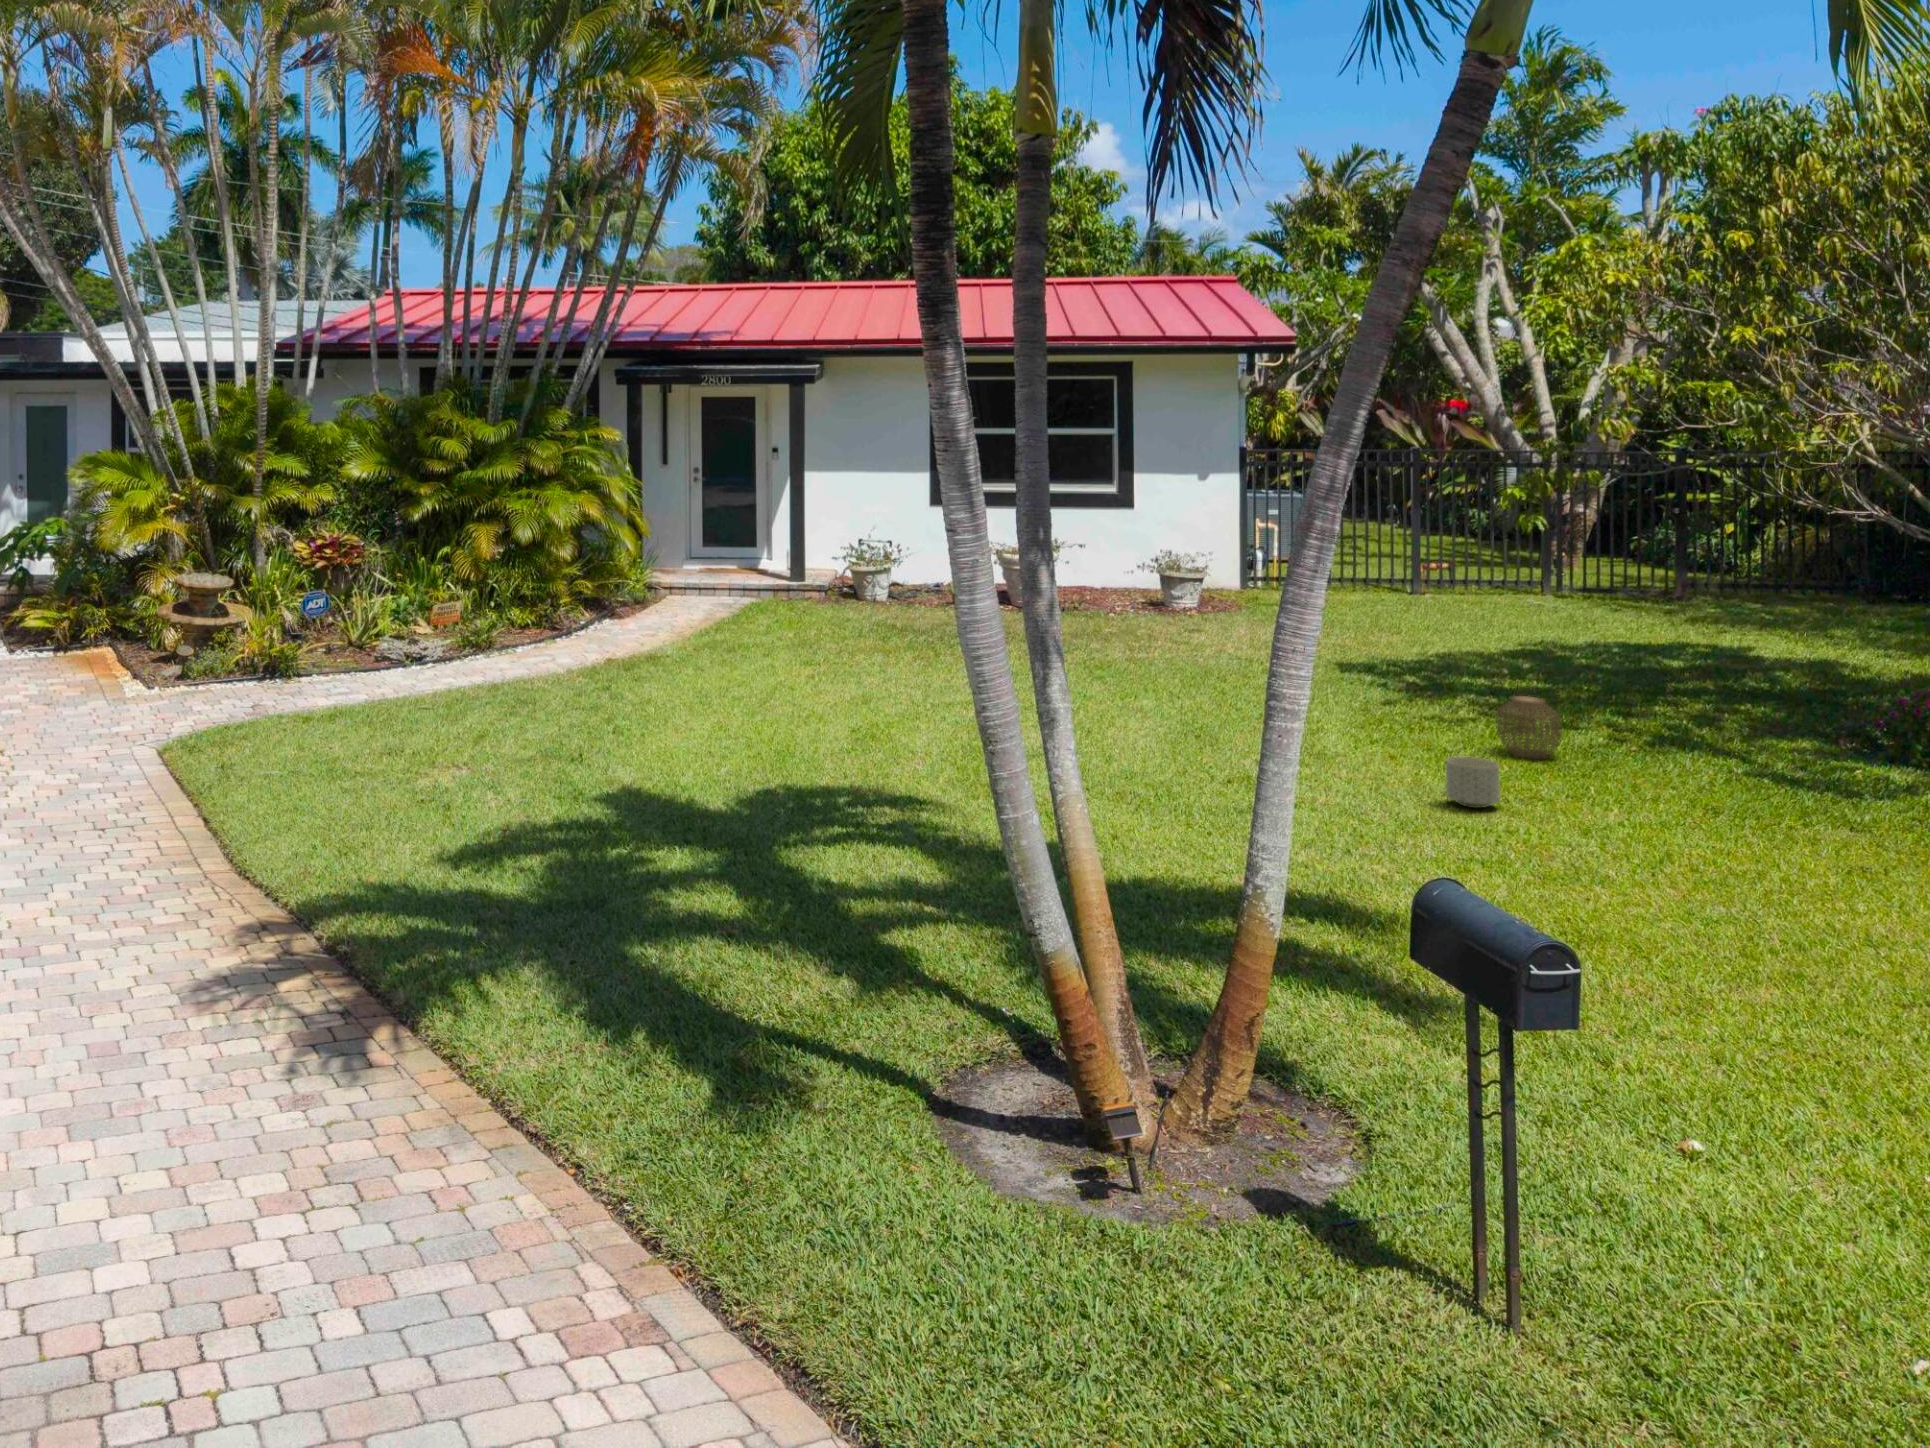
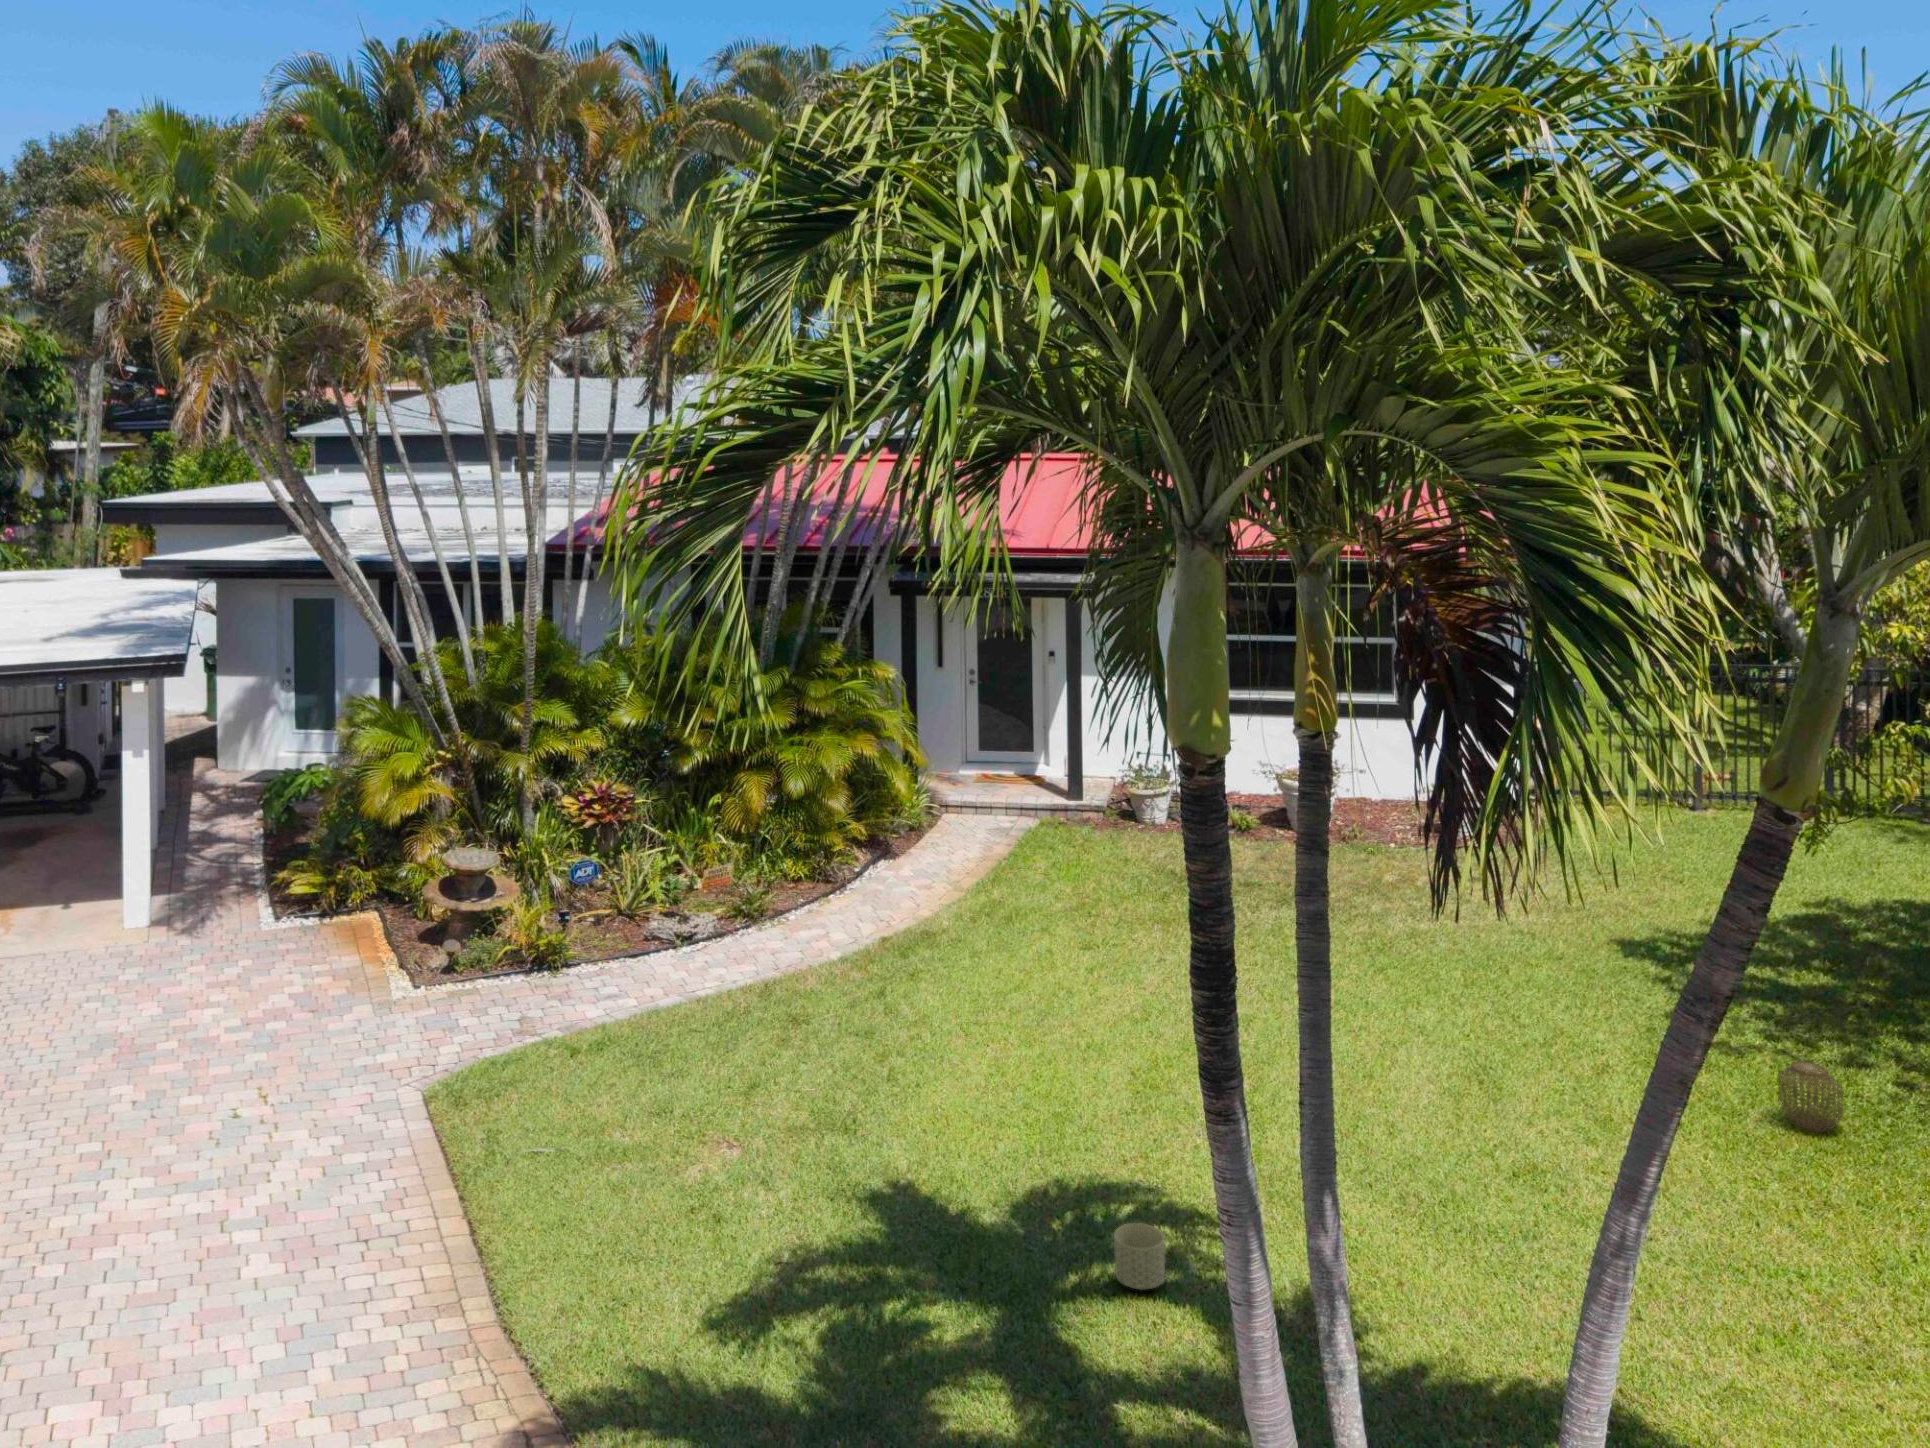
planter: present [1446,756,1500,808] -> present [1114,1223,1165,1290]

